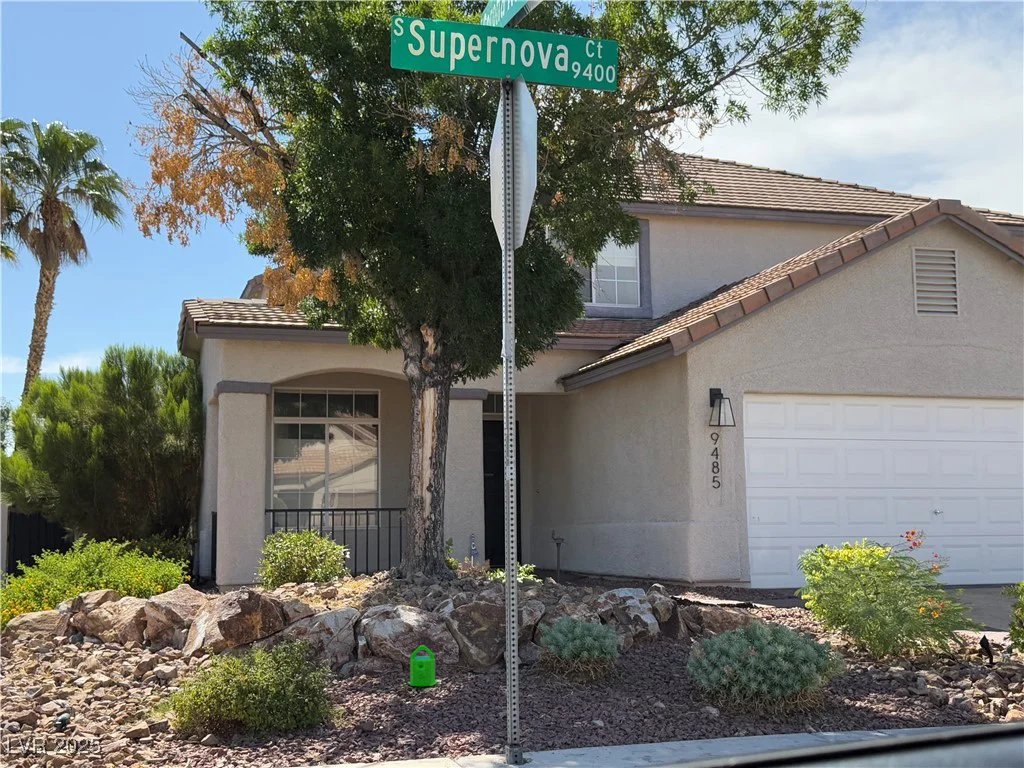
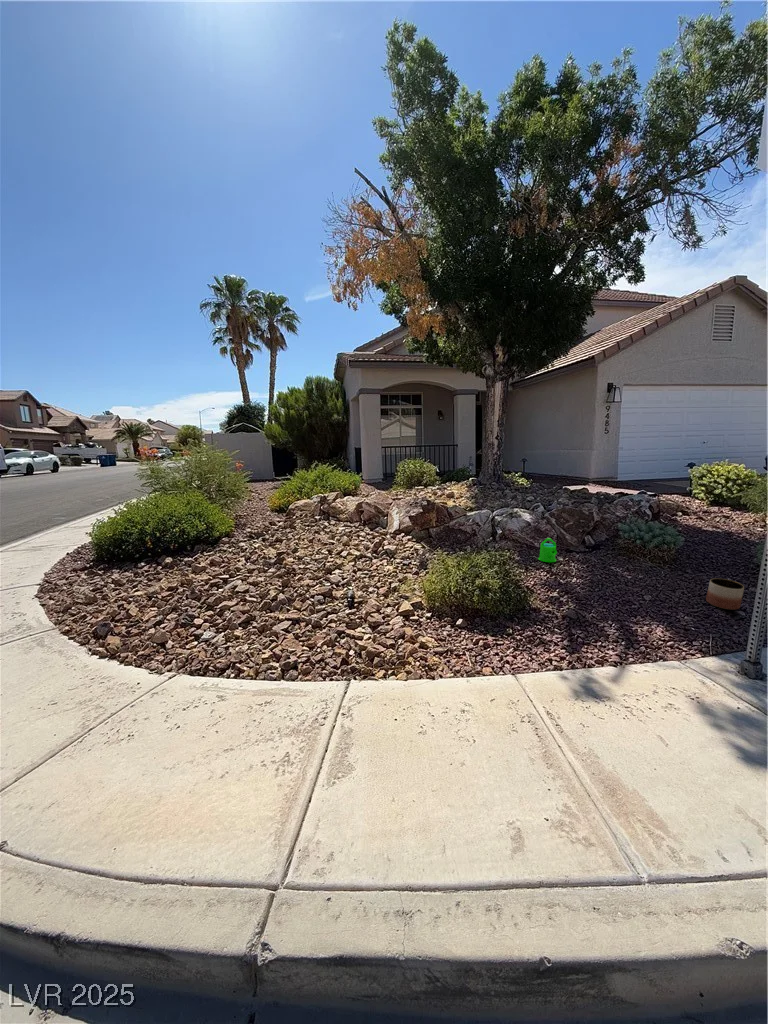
planter: none [604,689,641,731] -> present [706,578,744,610]

